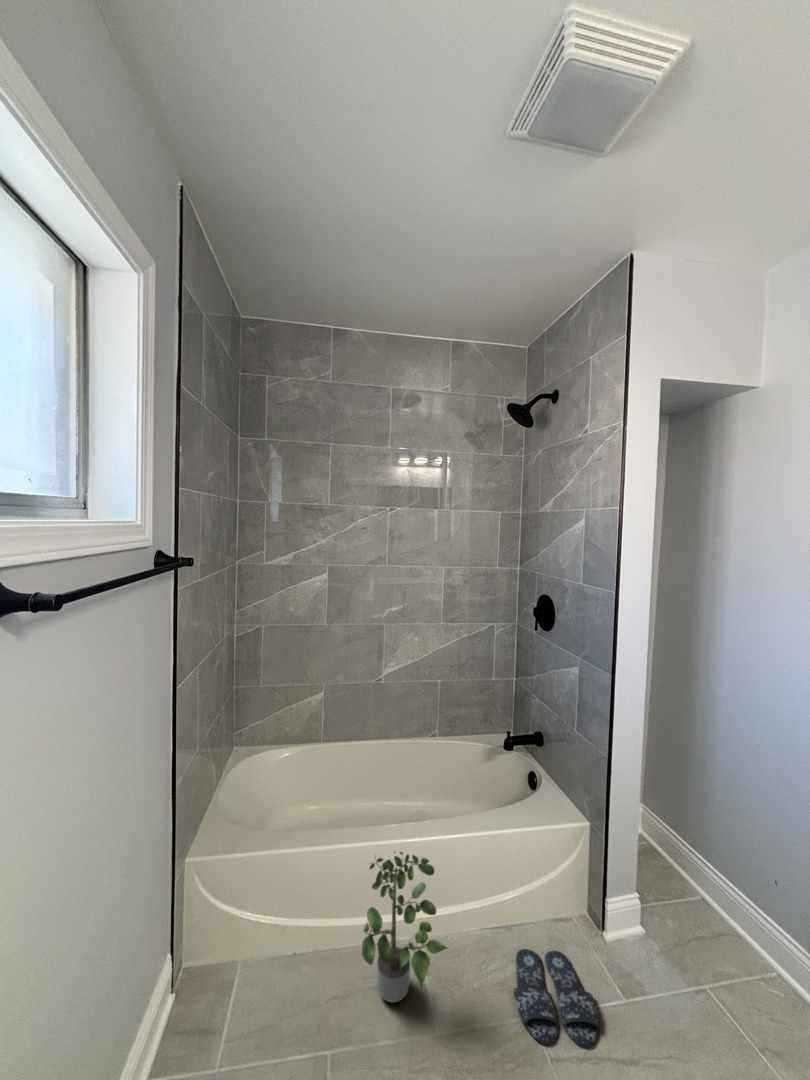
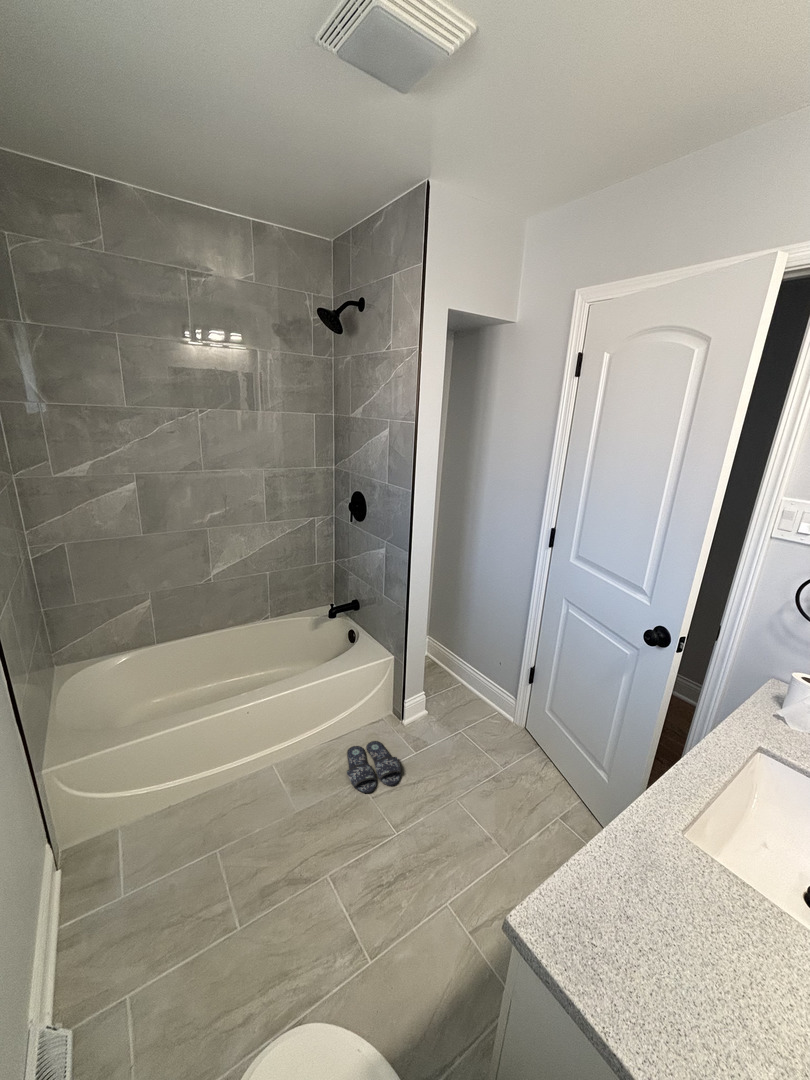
potted plant: present [362,852,447,1003] -> none [230,706,301,809]

